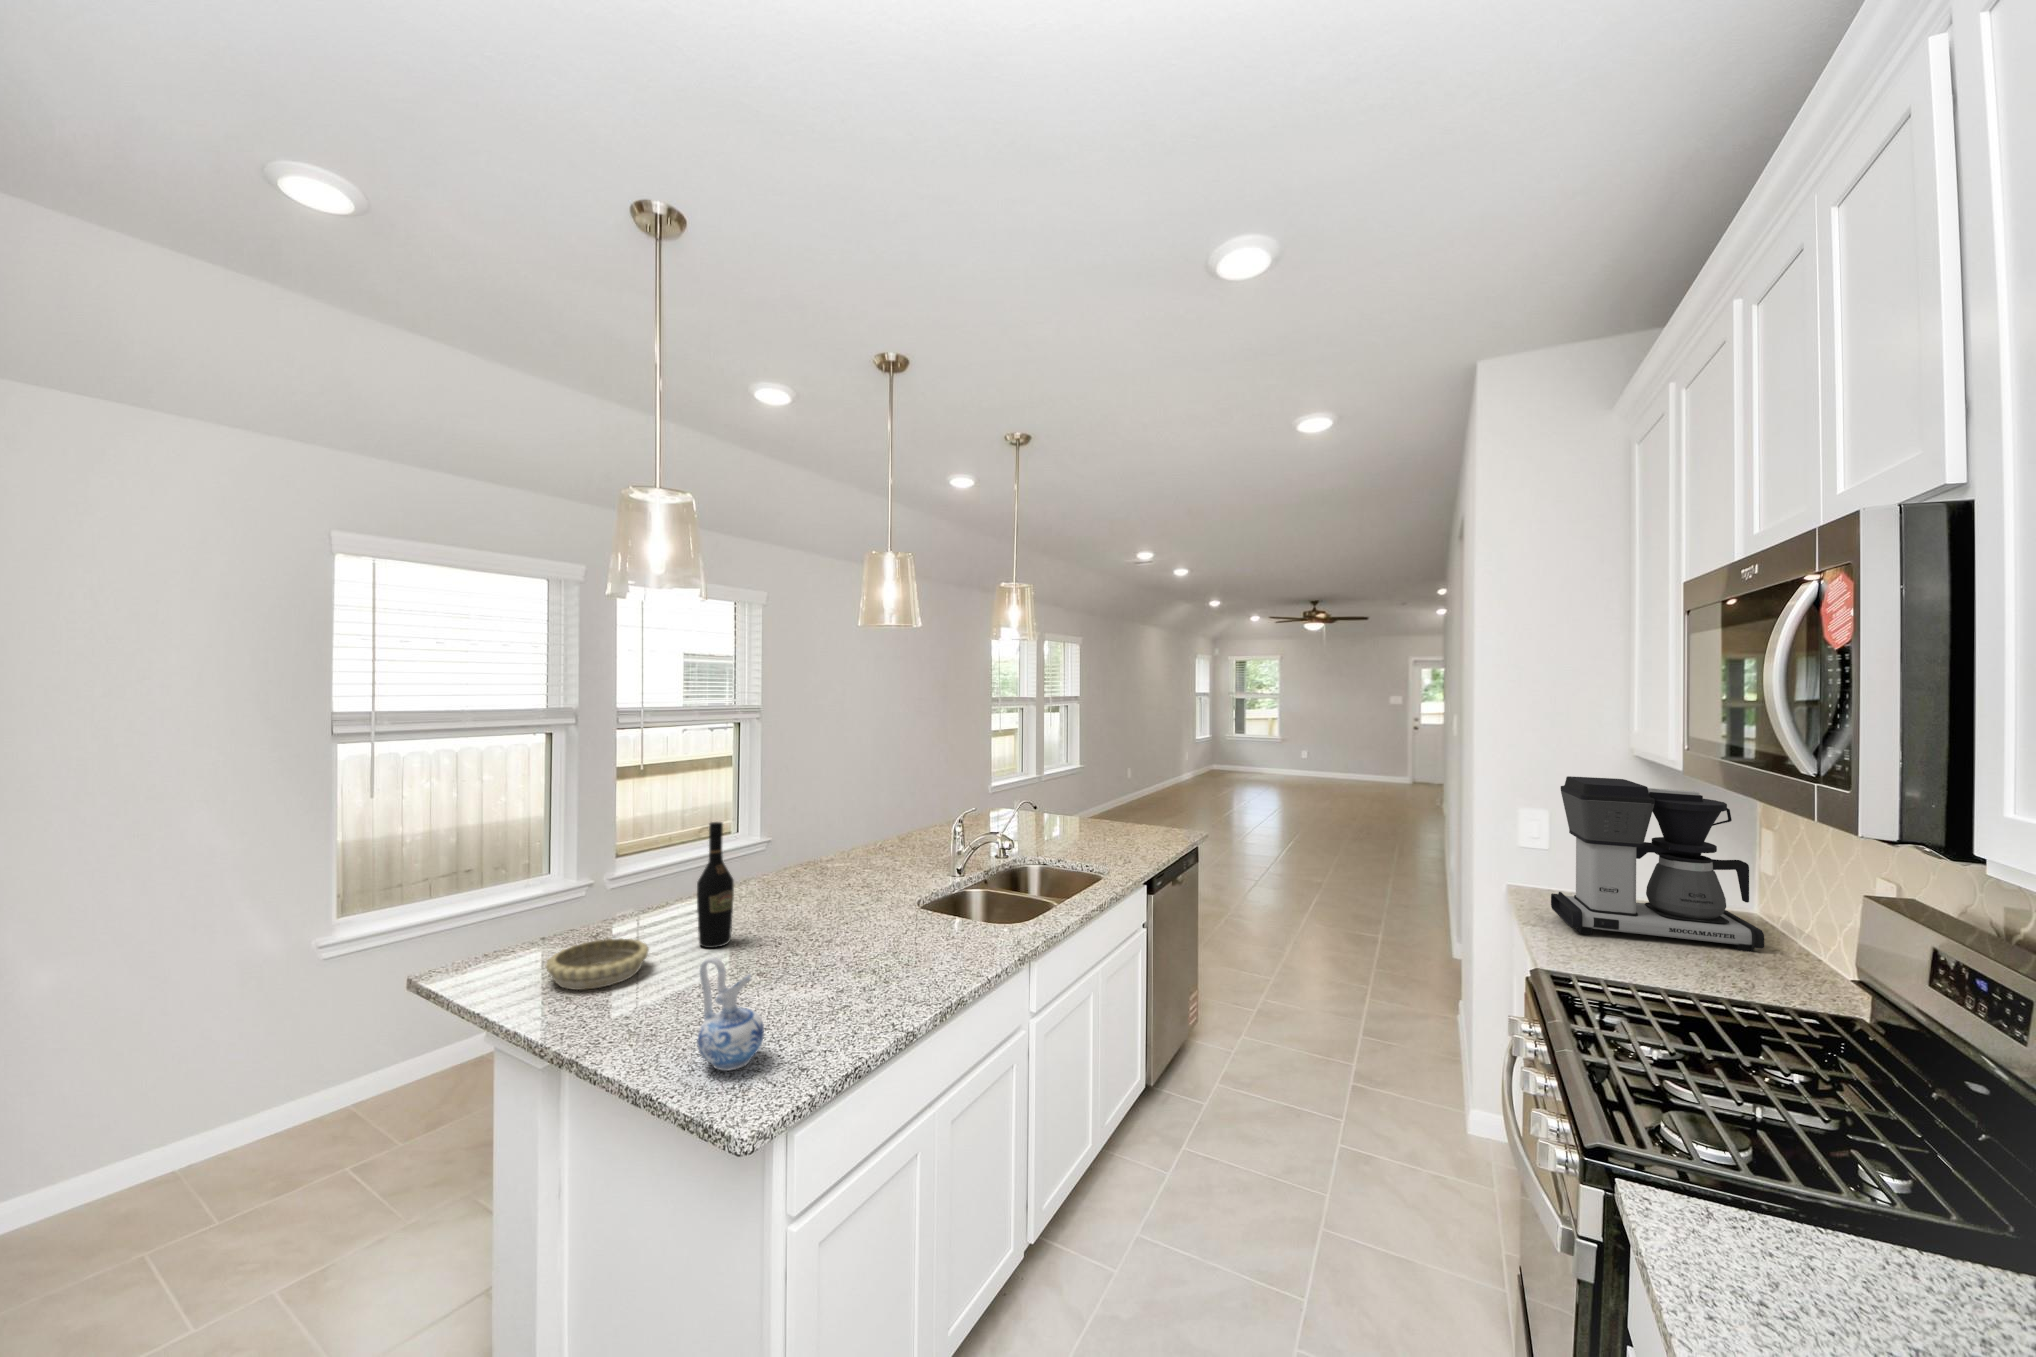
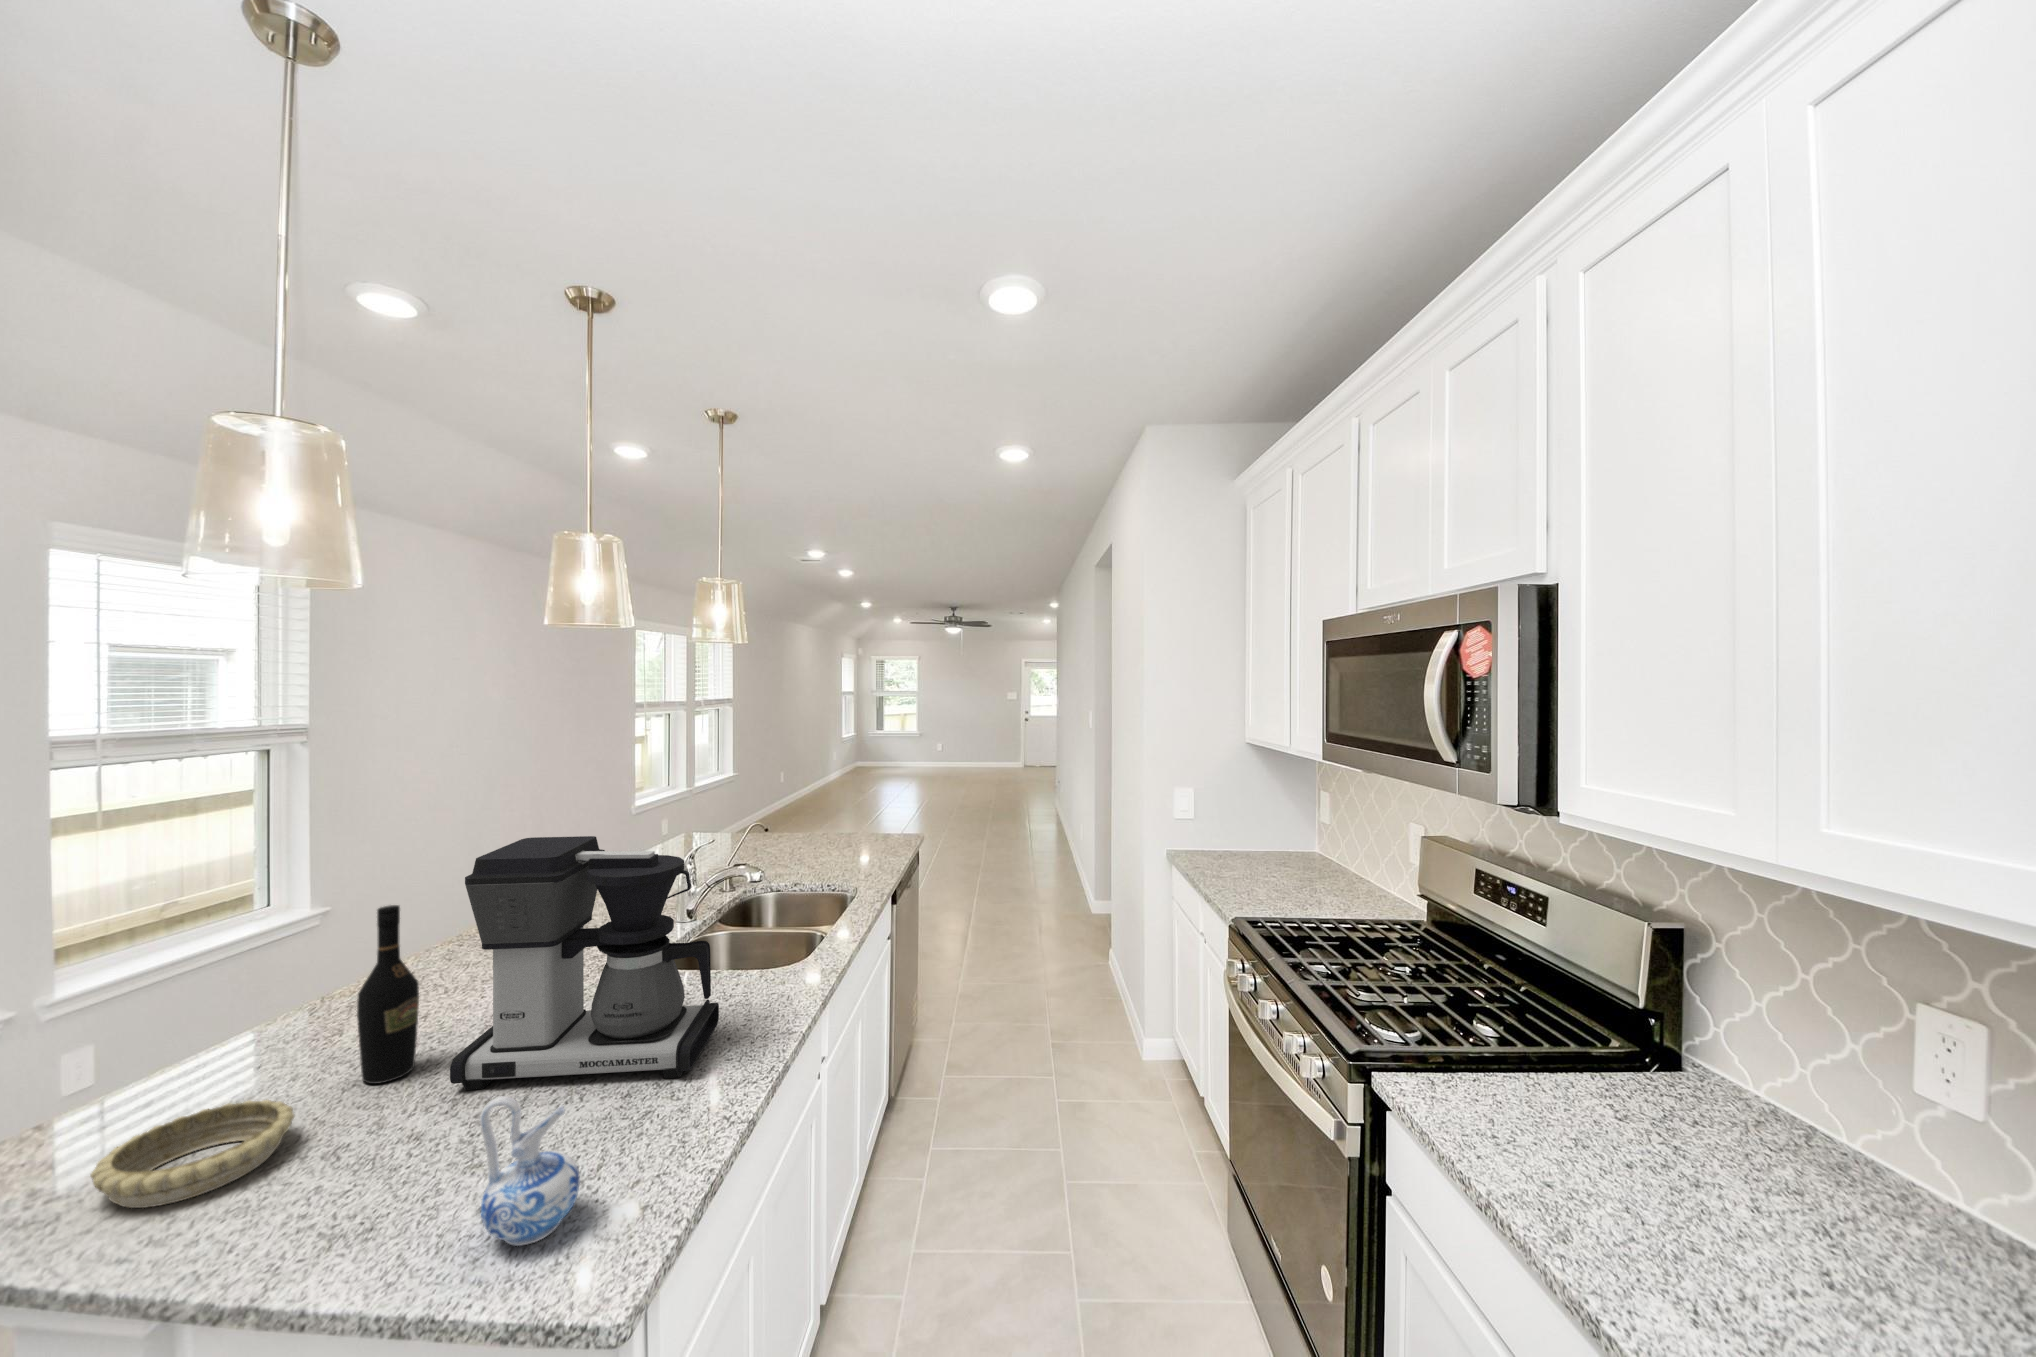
coffee maker: present [1551,776,1764,952] -> present [450,836,719,1090]

